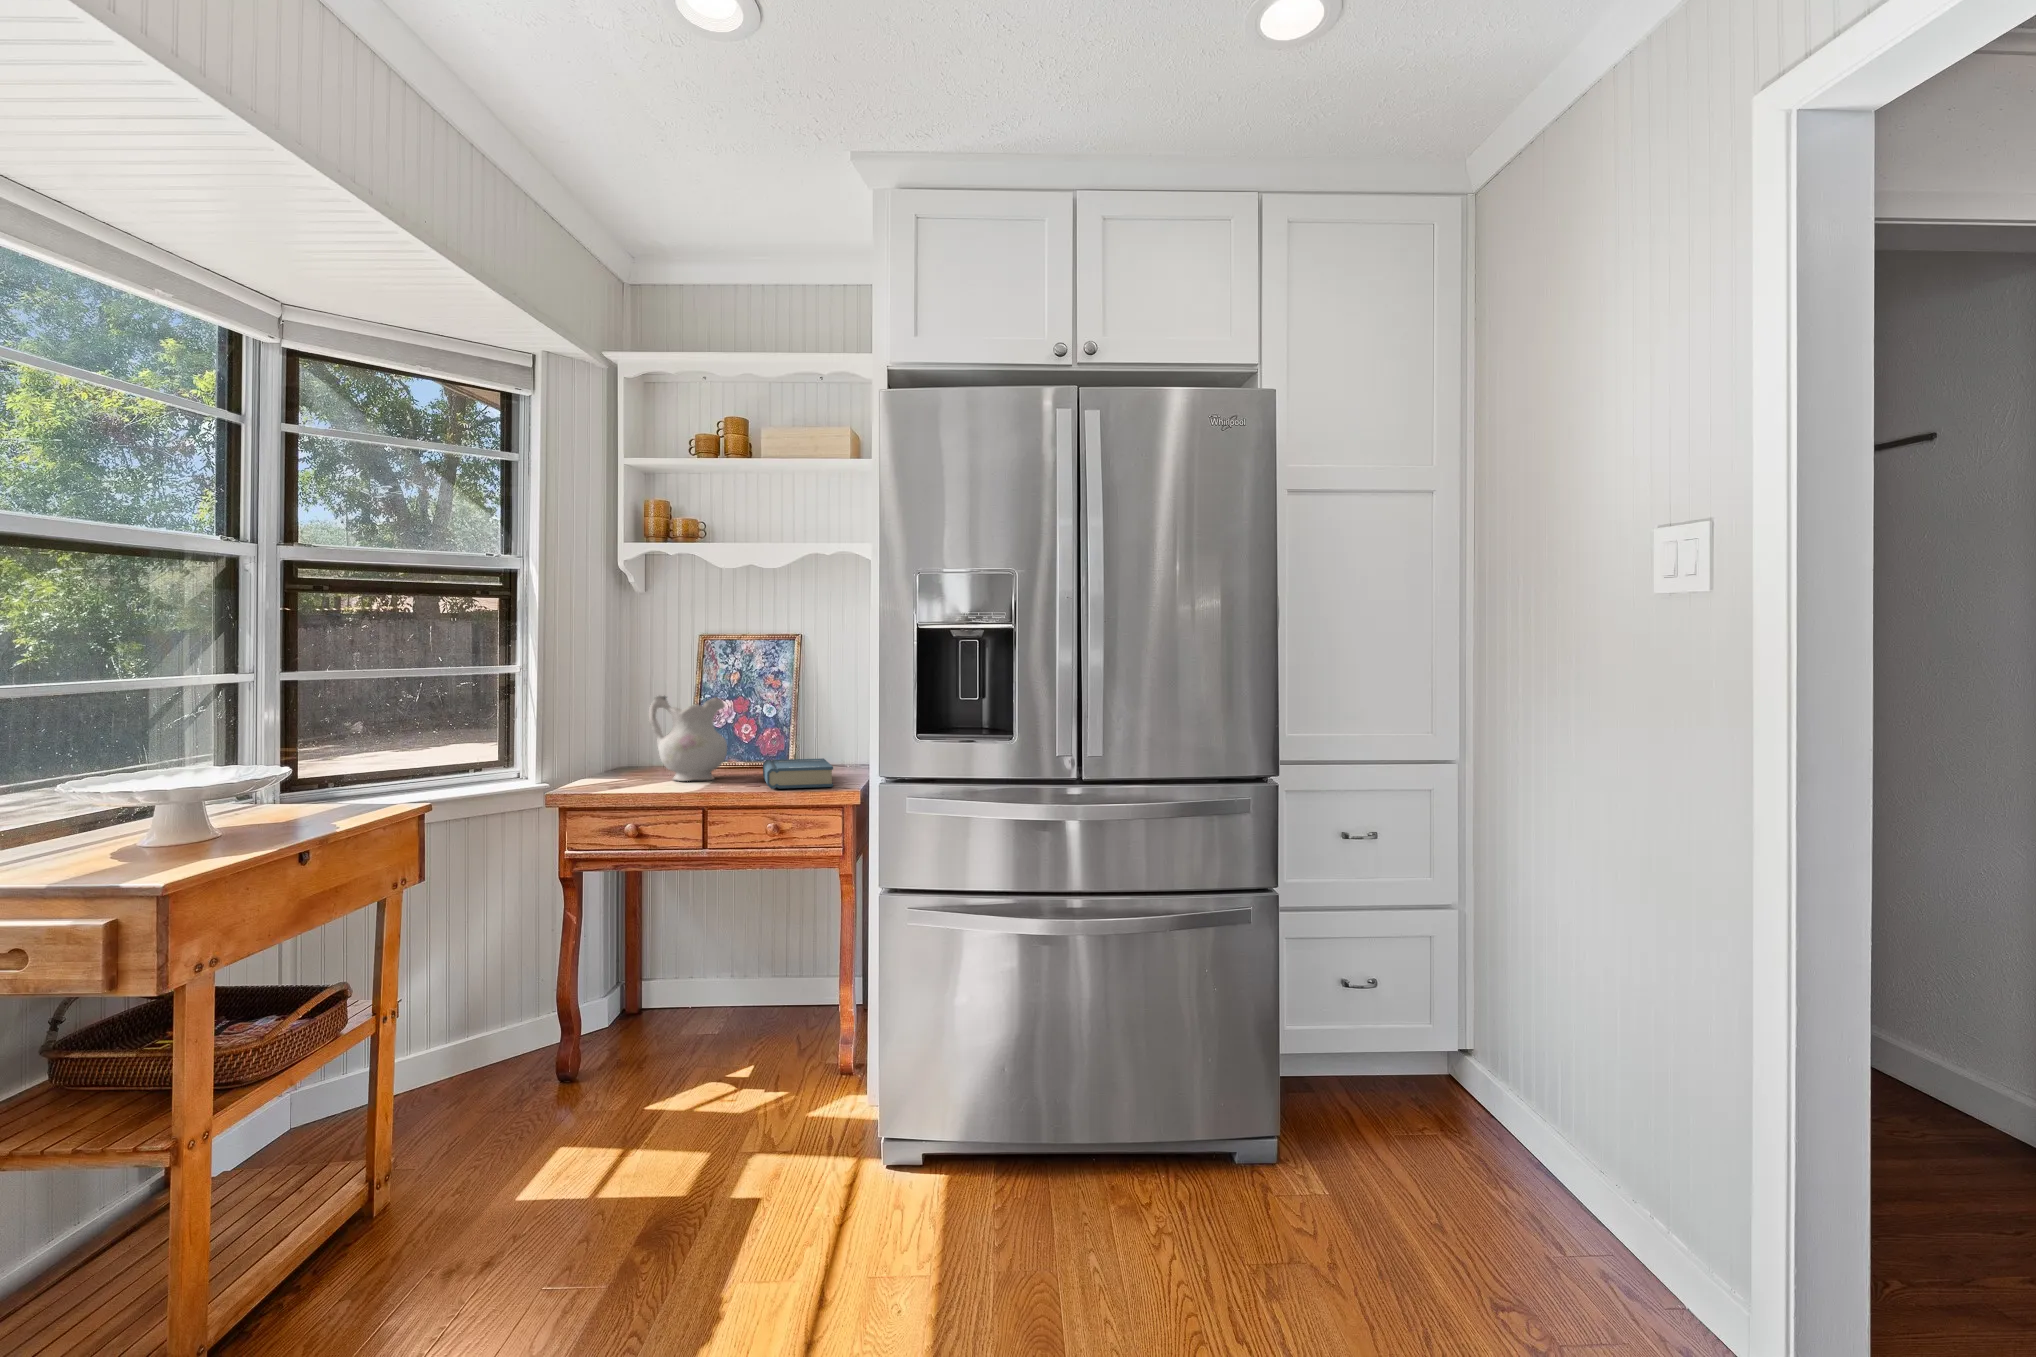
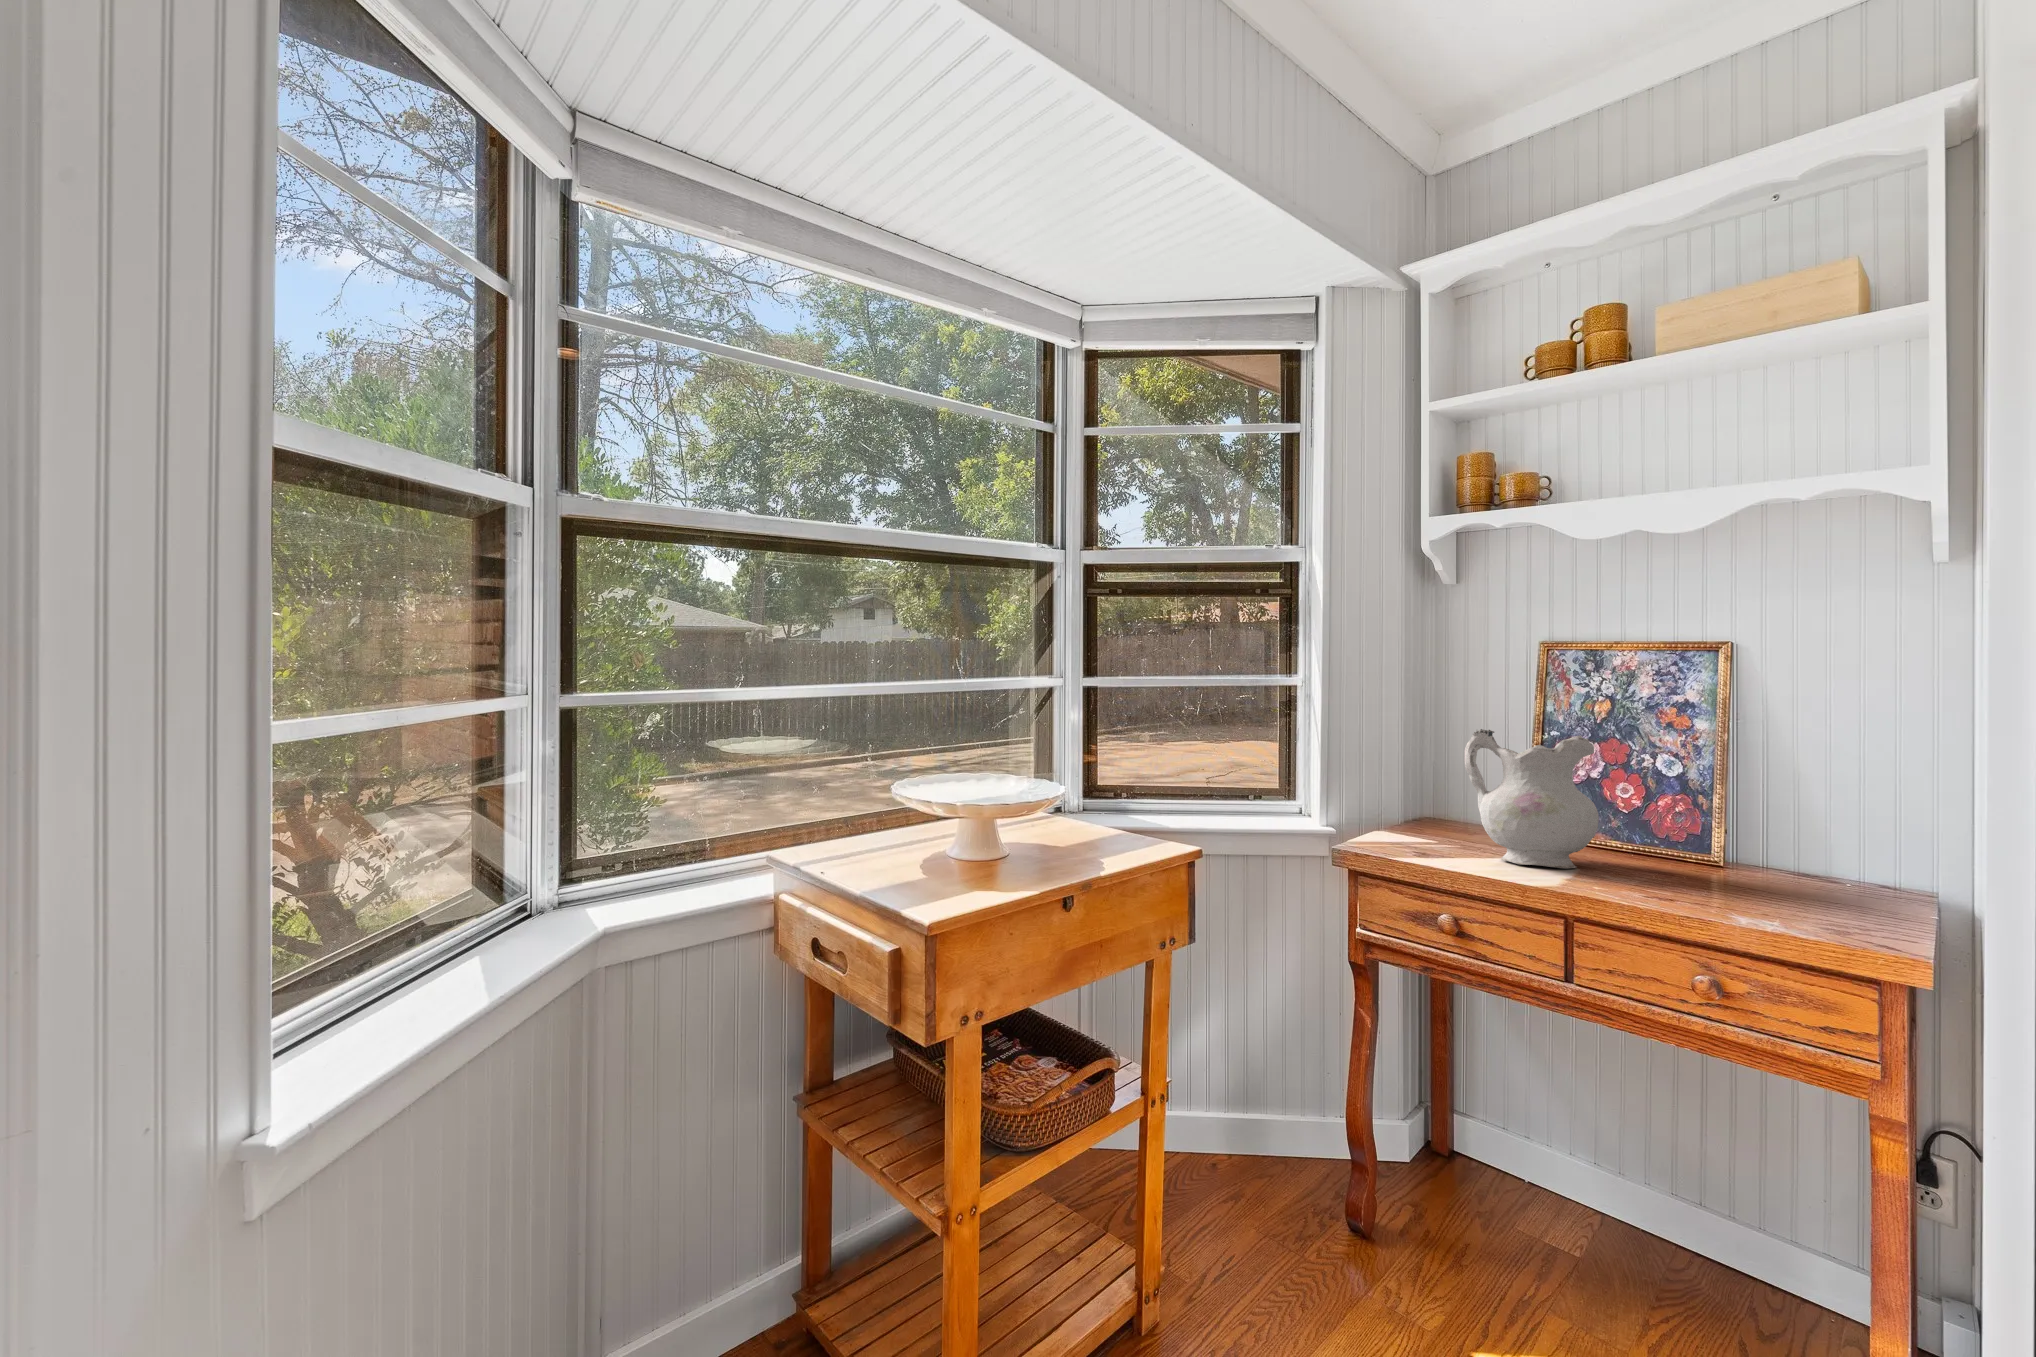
hardback book: present [763,758,833,789] -> none [1670,847,1854,922]

